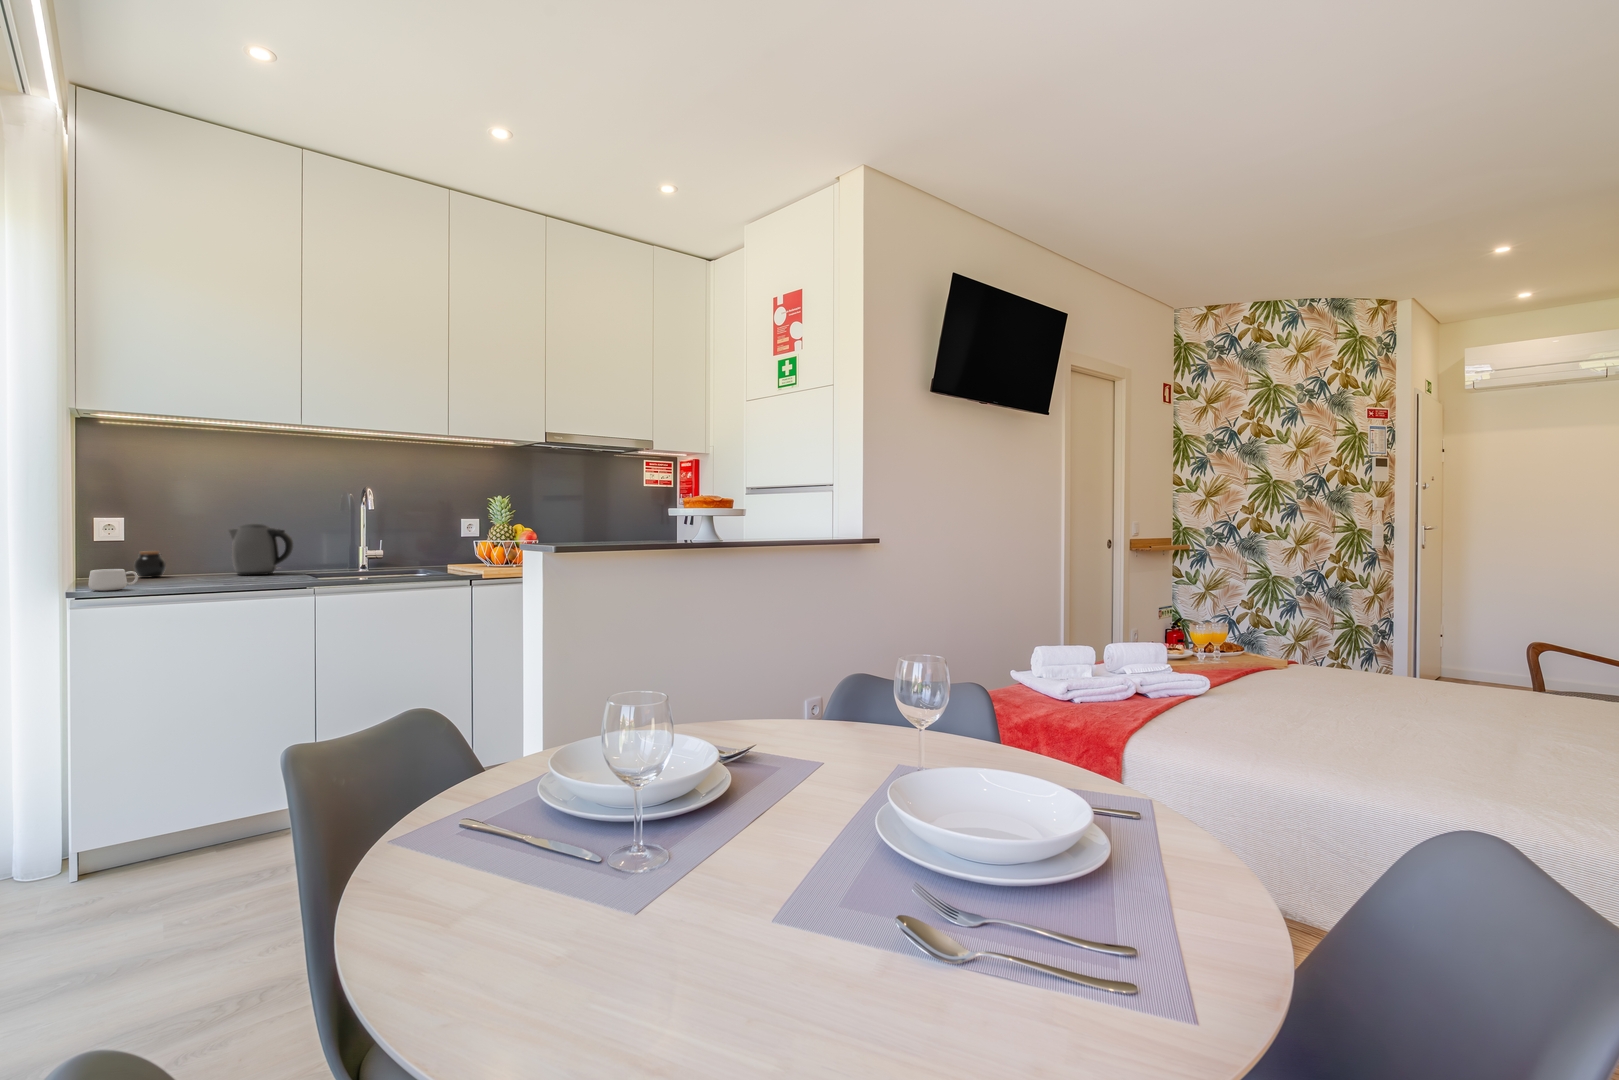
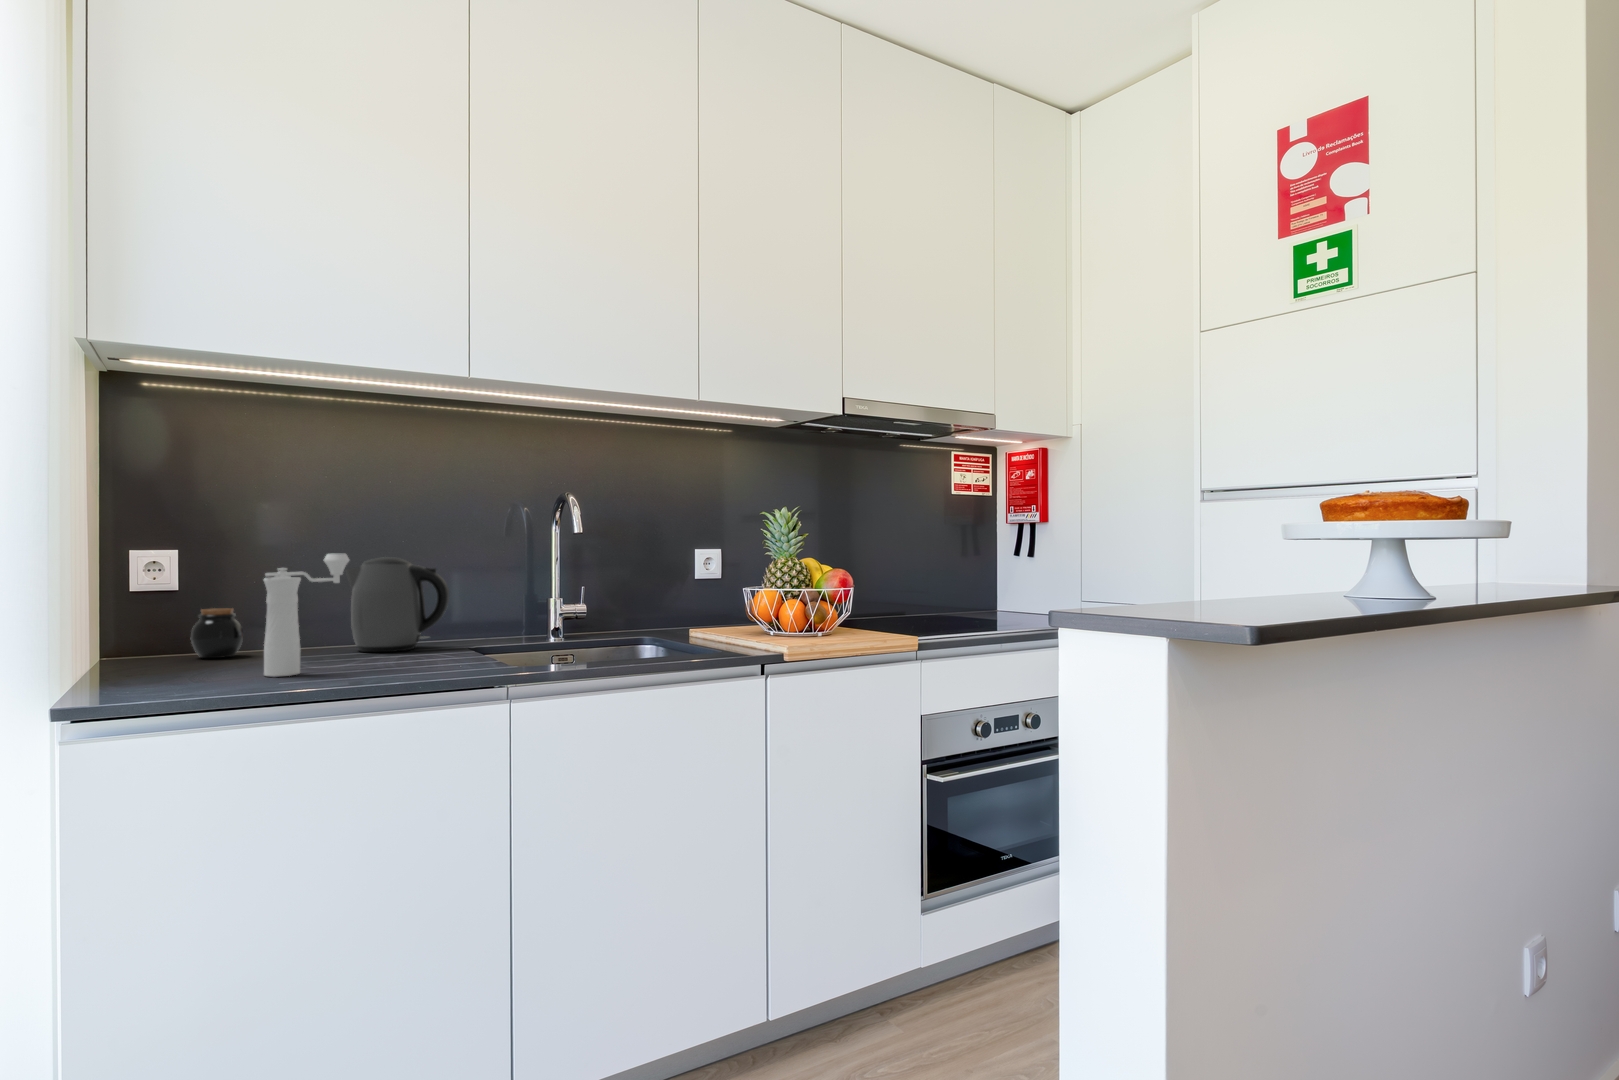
pepper mill: none [169,522,222,584] -> present [264,554,349,677]
mug: present [88,569,138,591] -> none [122,649,212,695]

